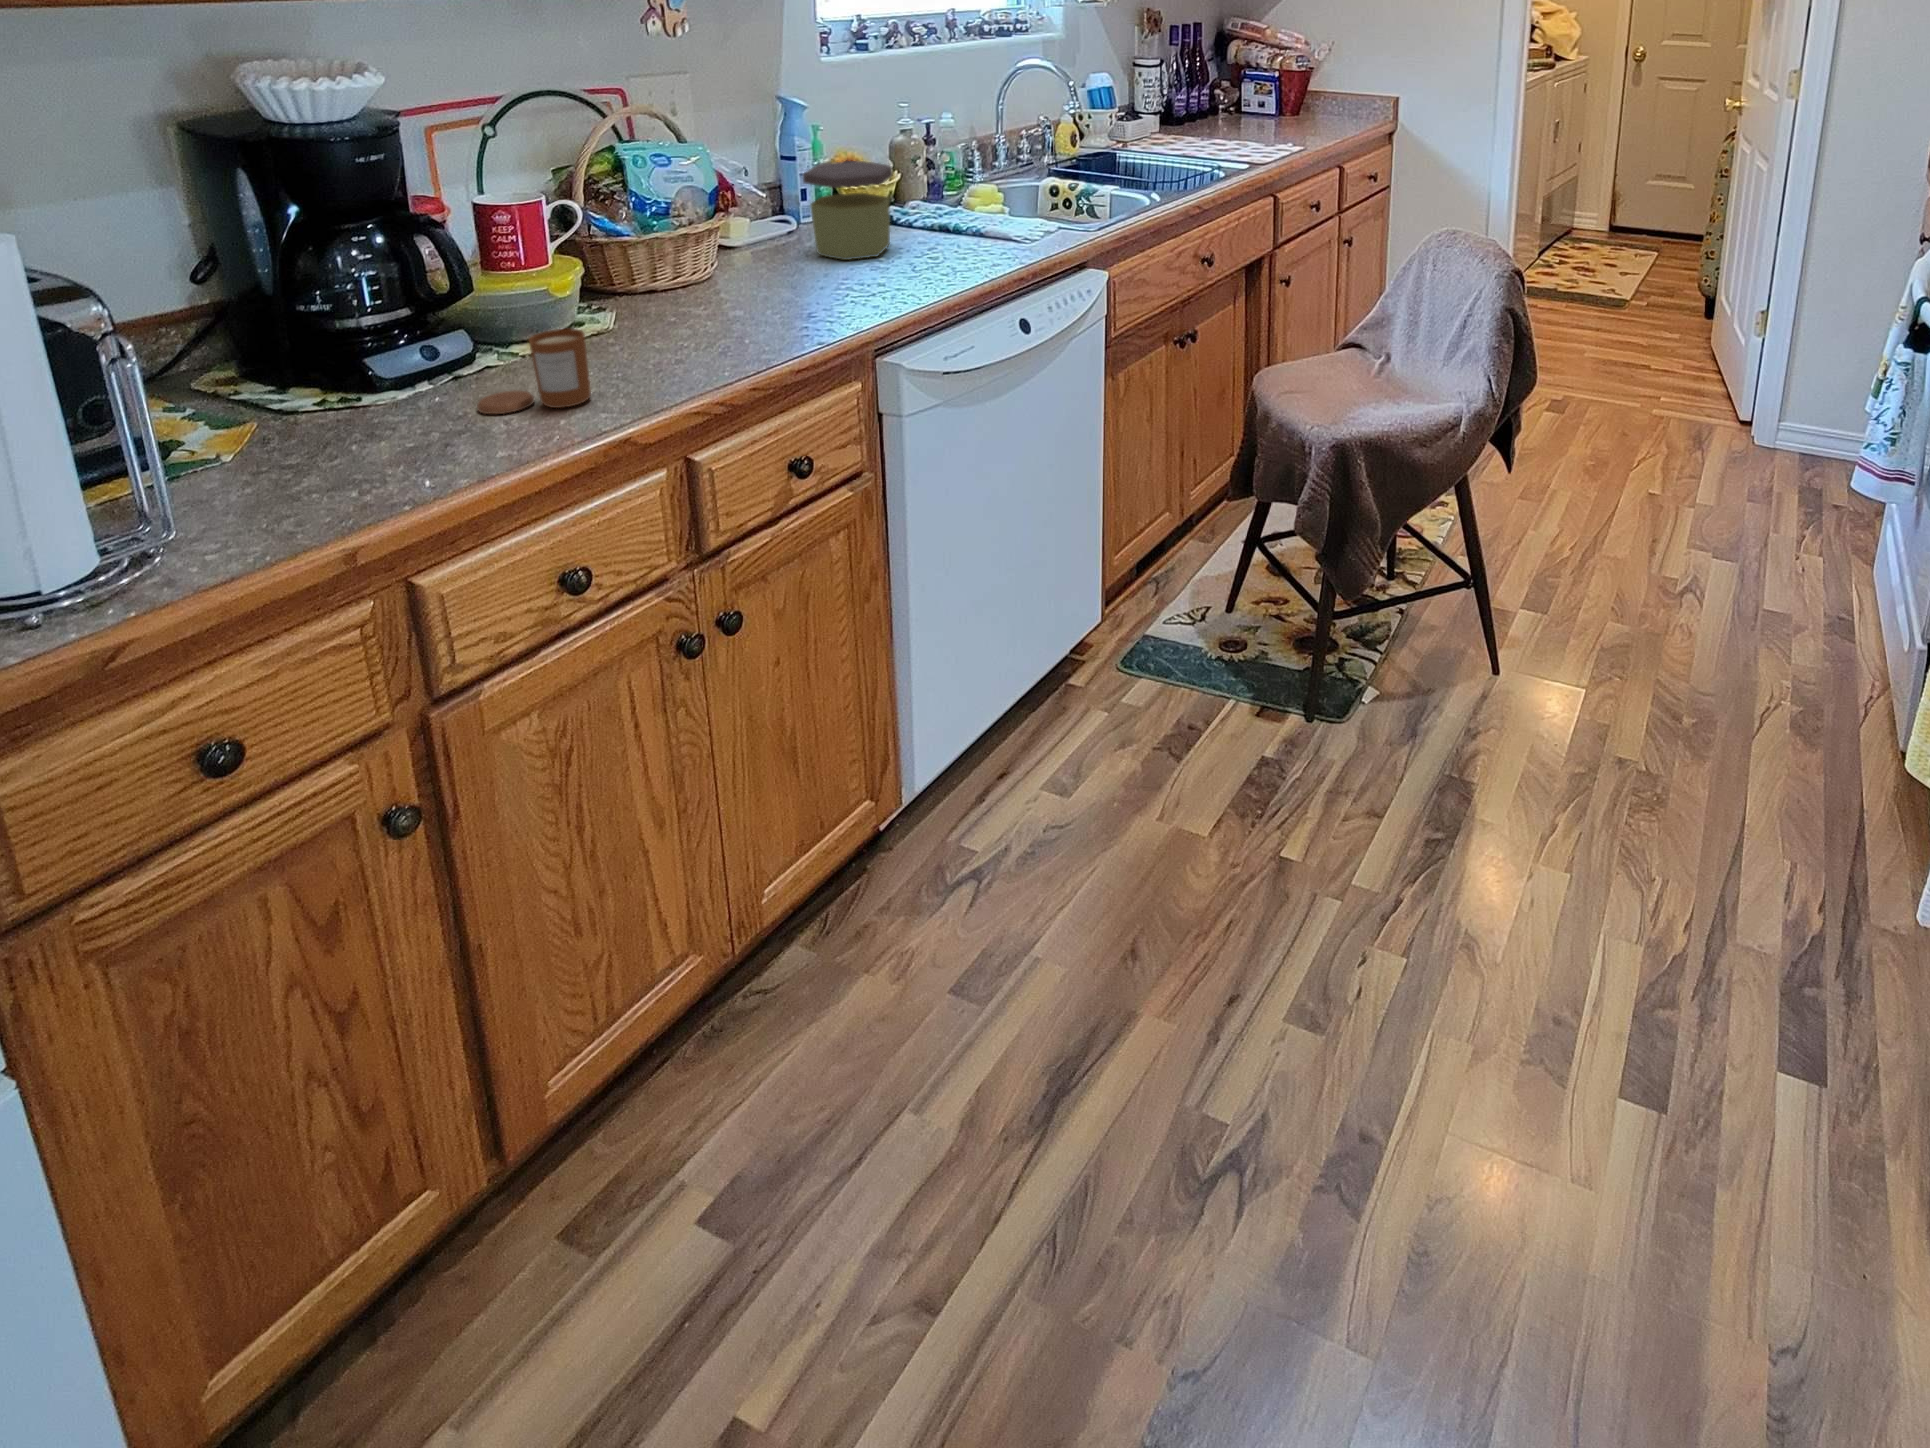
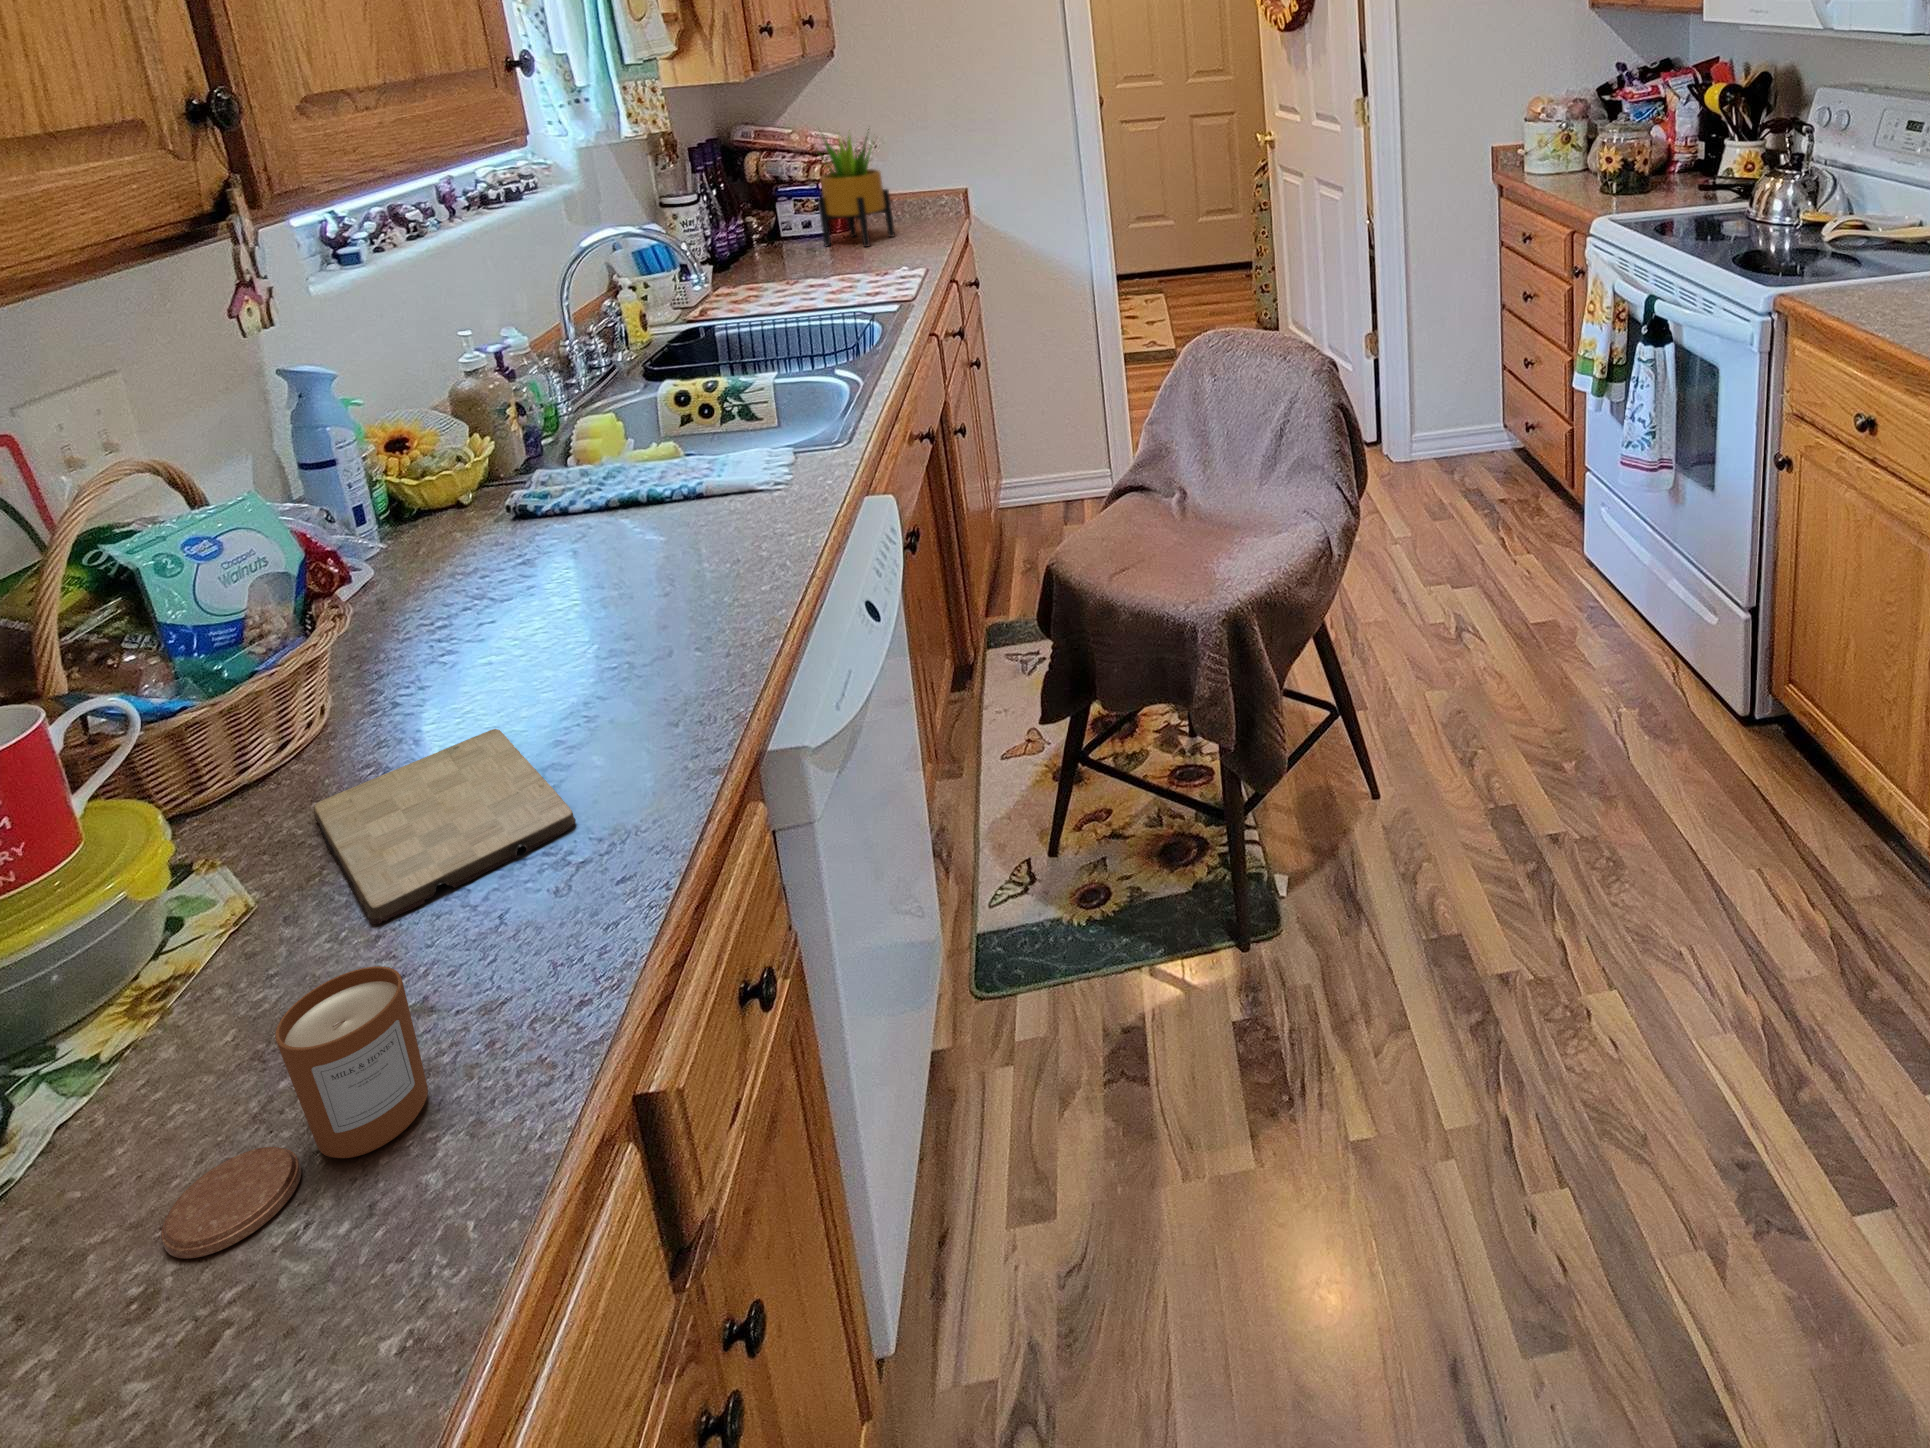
potted plant: none [1258,22,1316,127] -> present [817,129,895,247]
jar: present [802,161,893,260] -> none [435,436,594,608]
cutting board: none [637,297,758,349] -> present [314,729,576,924]

